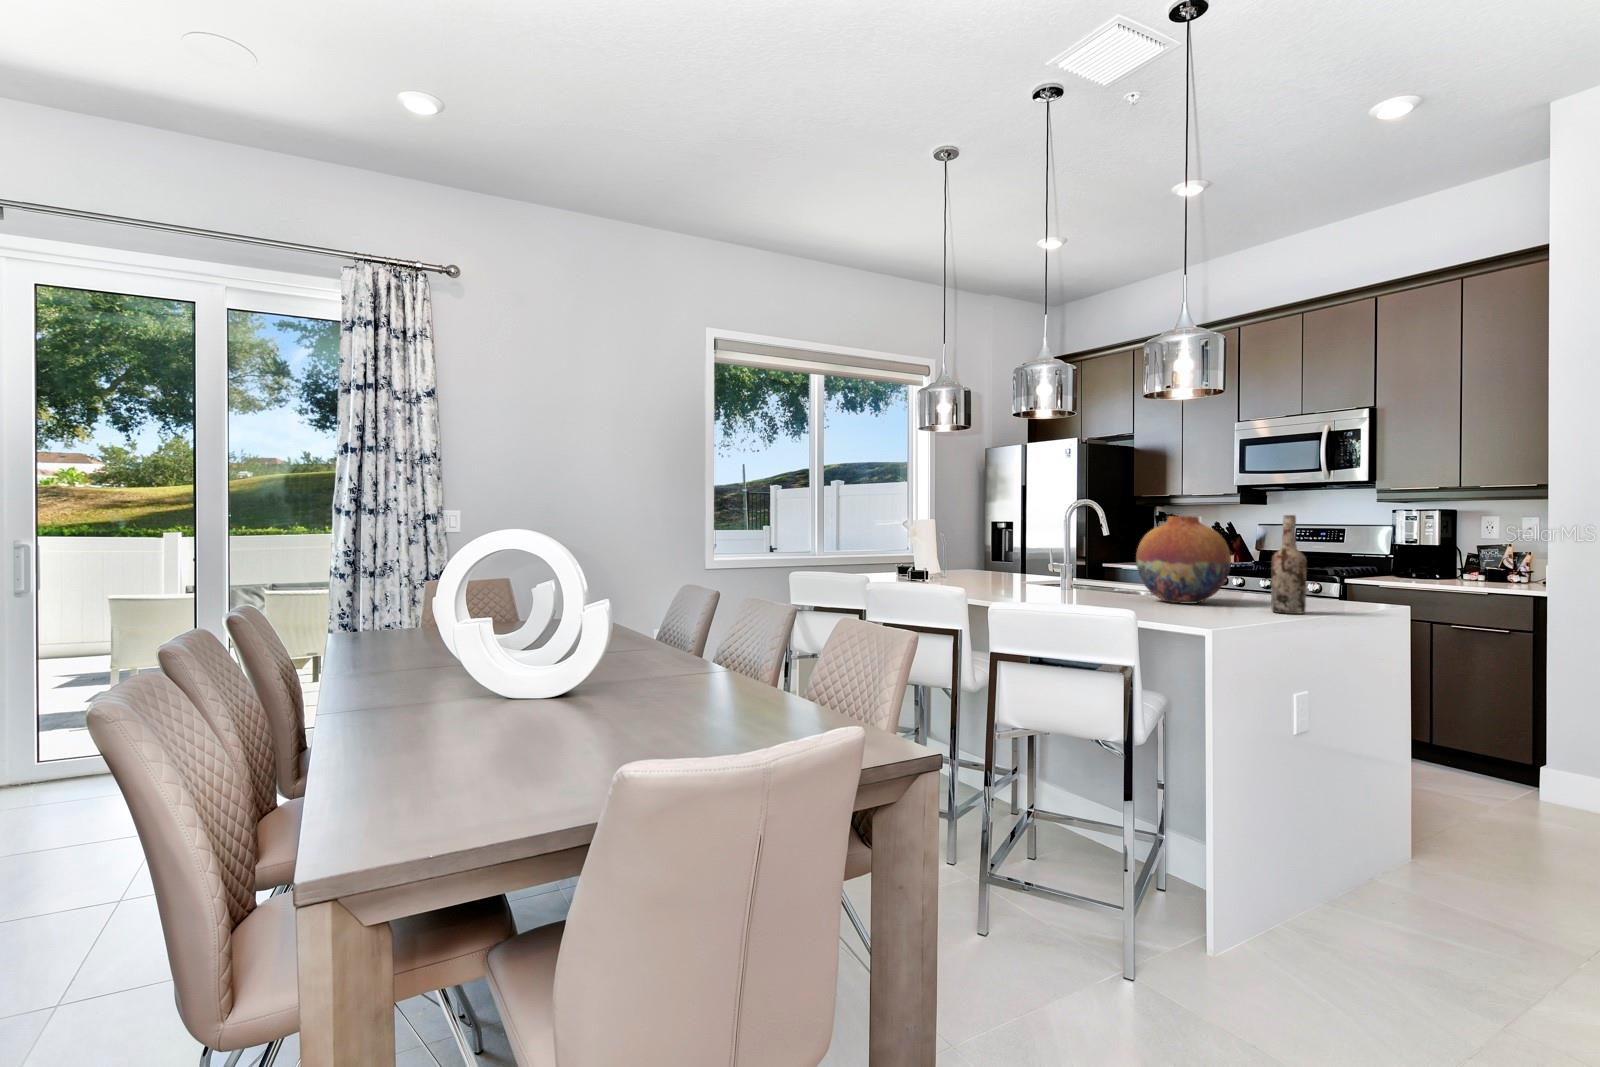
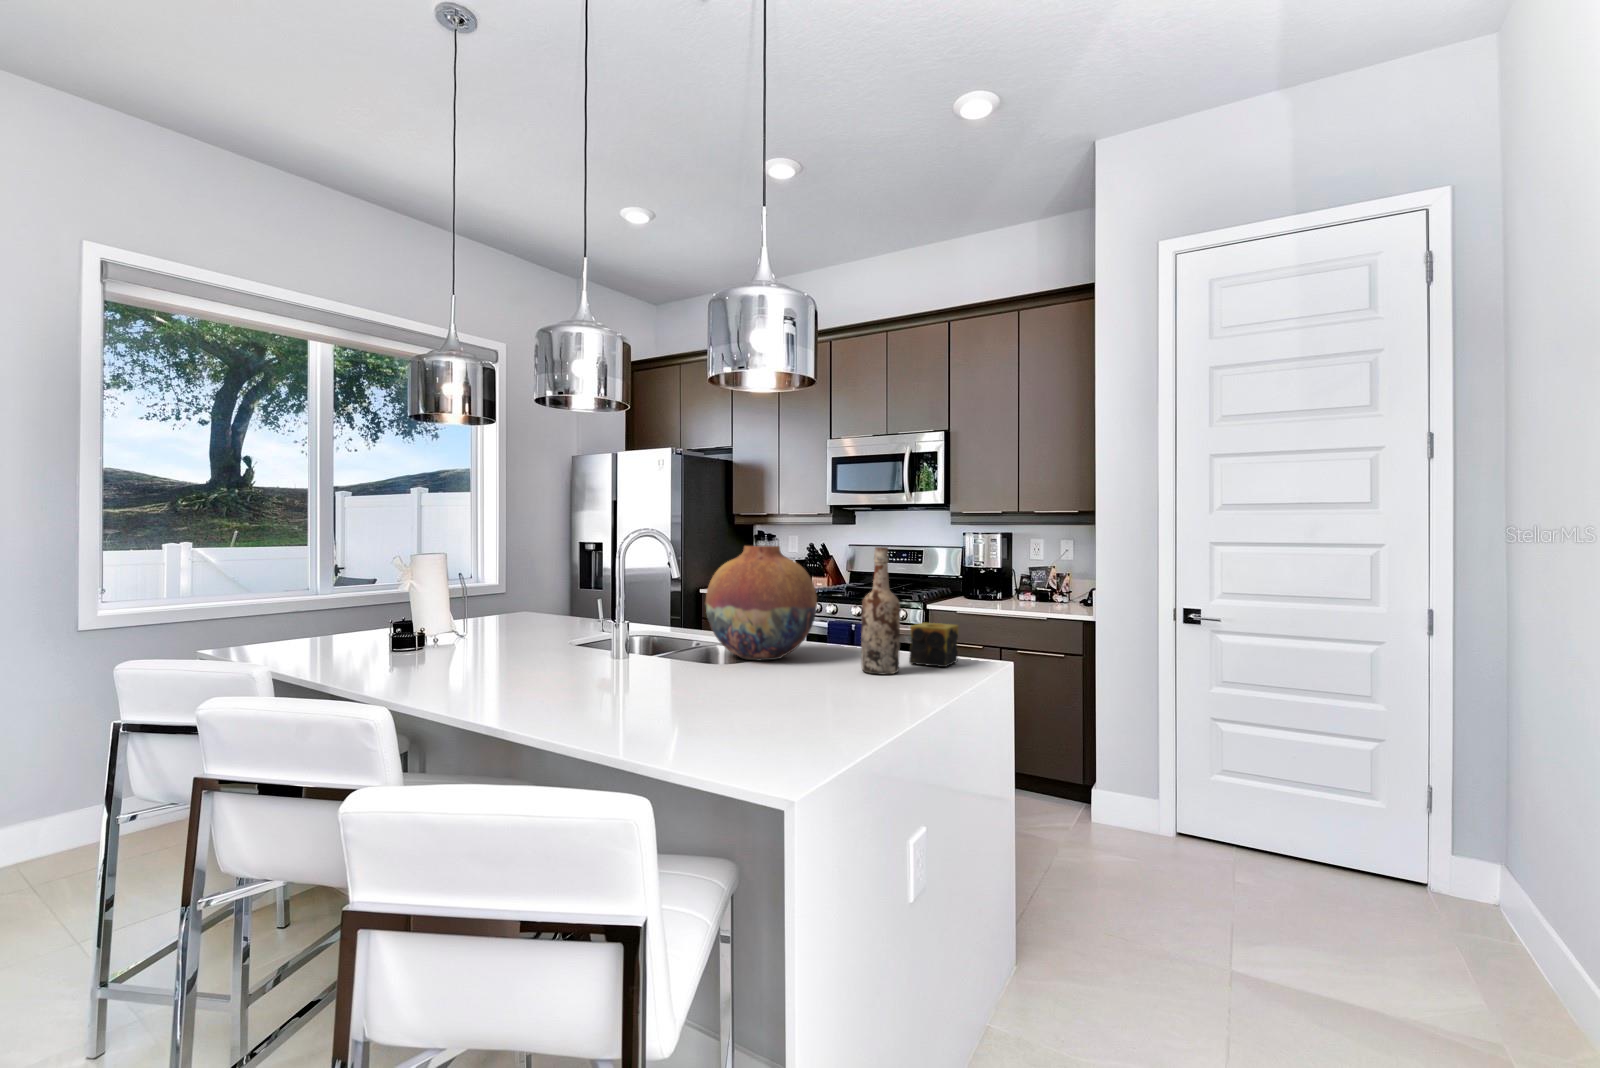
candle: none [1316,578,1365,613] -> present [909,623,958,667]

